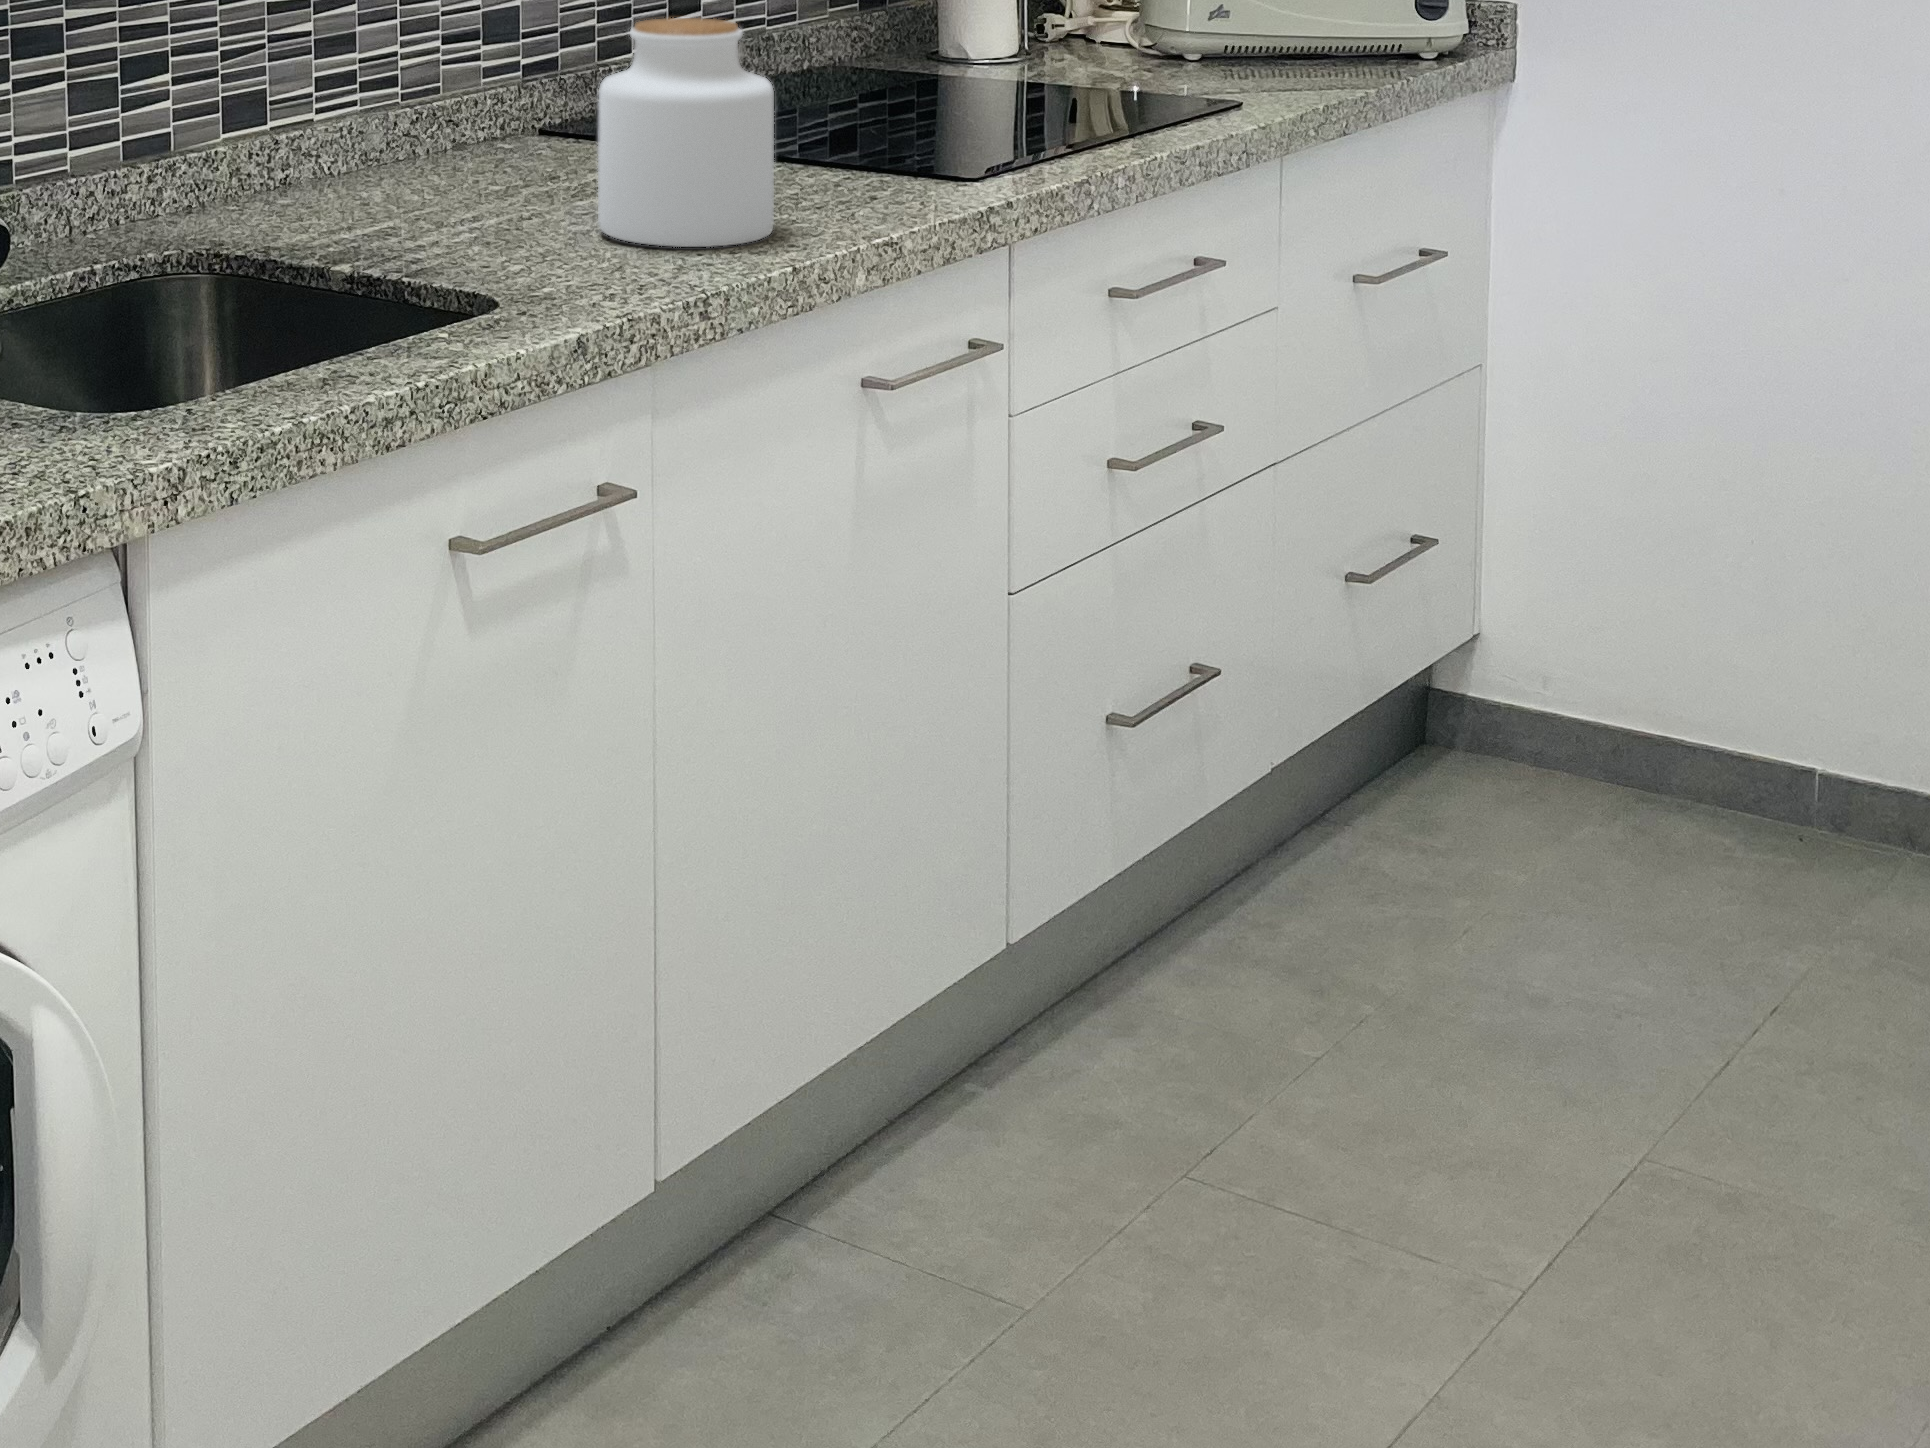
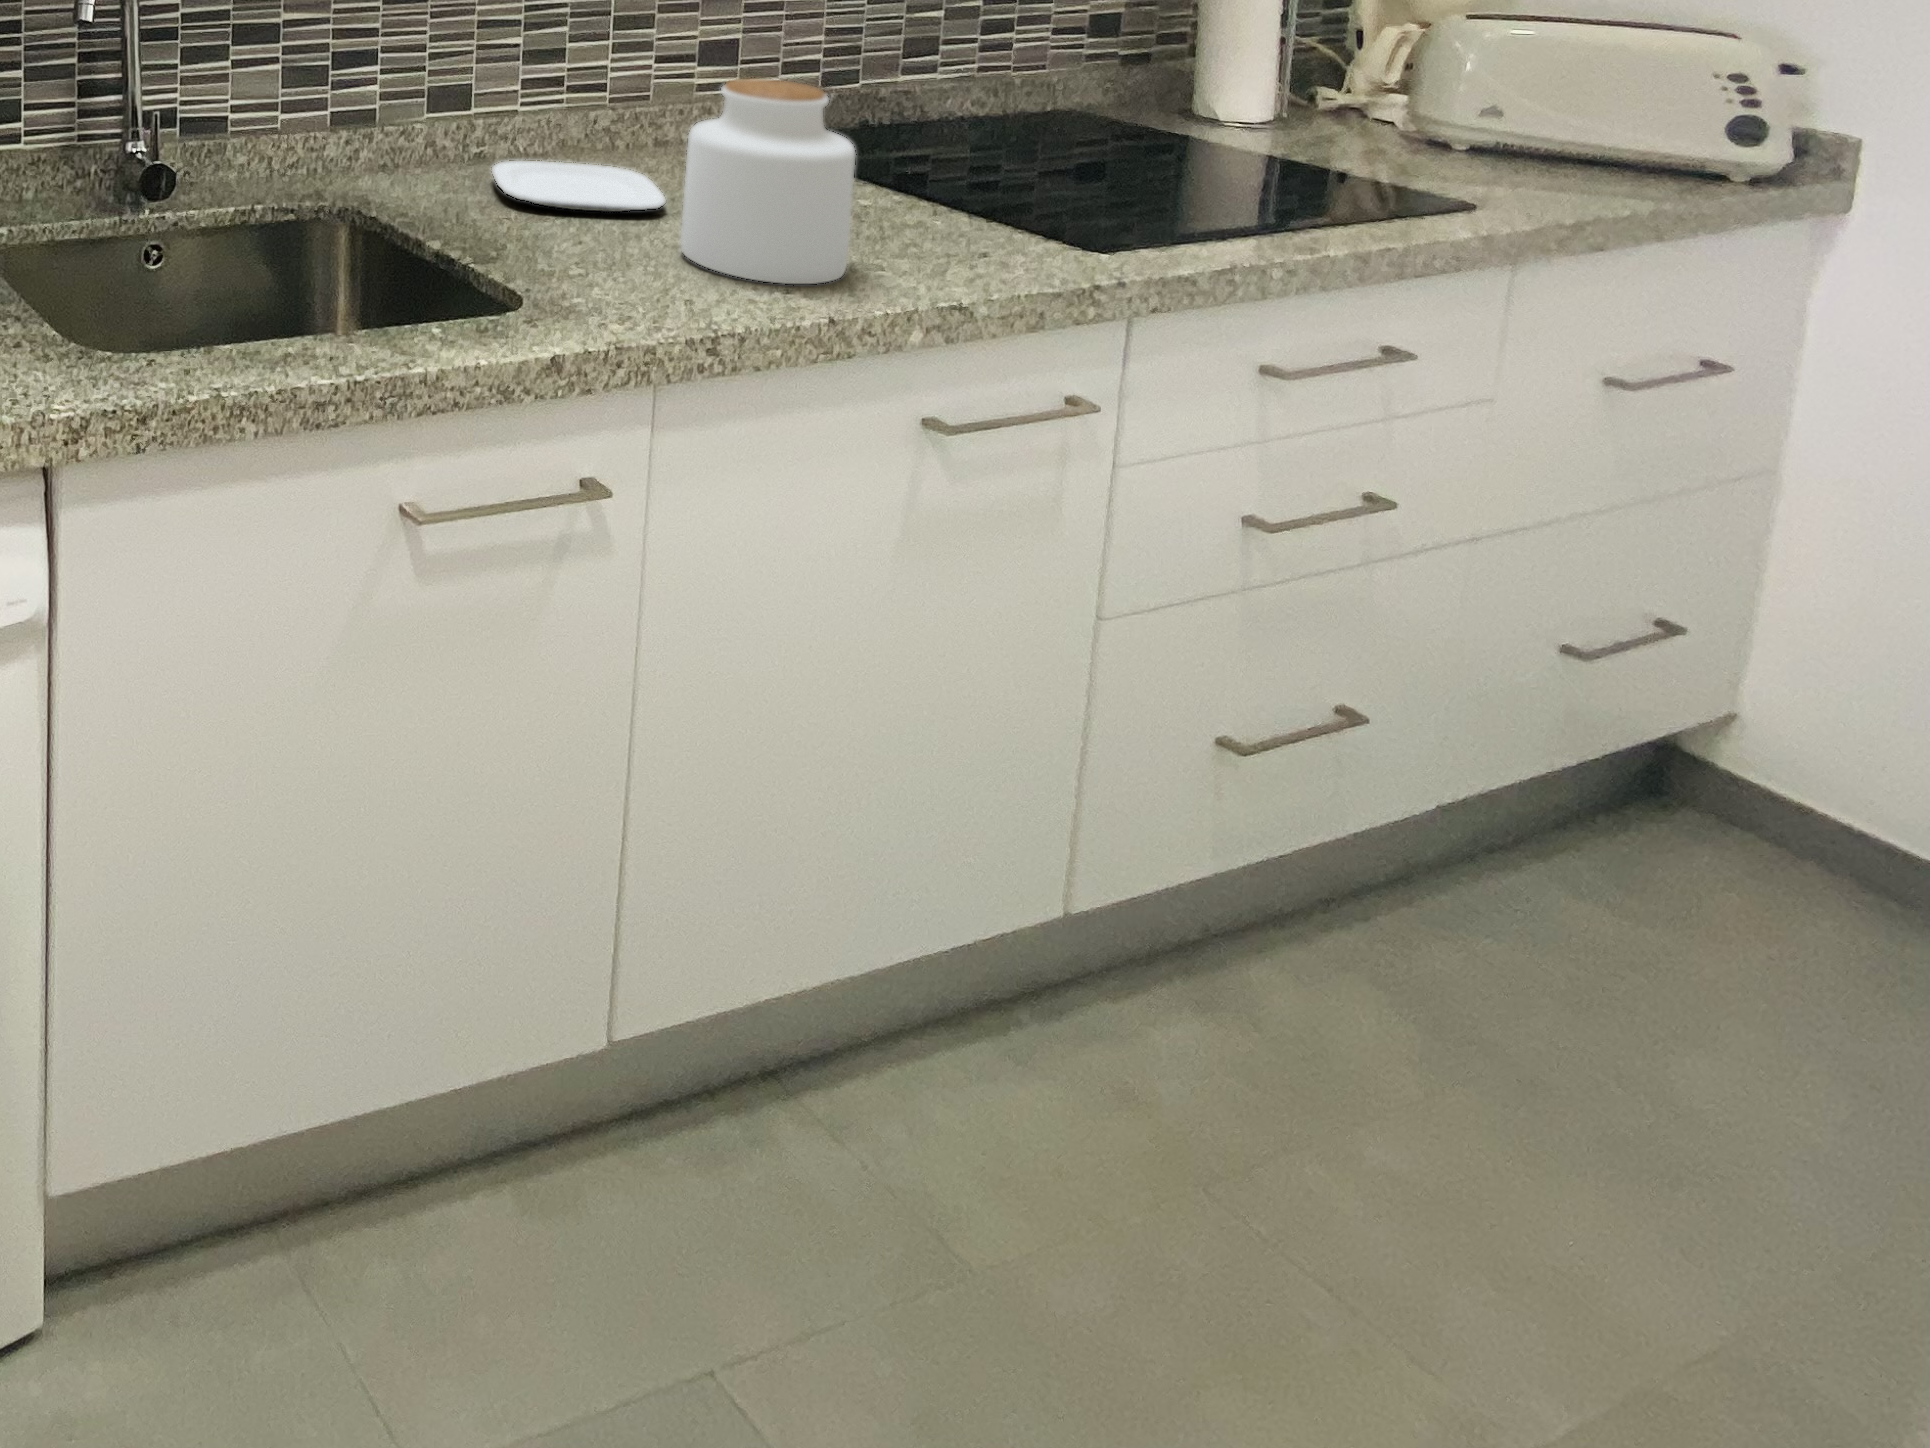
plate: none [325,168,545,217] -> present [492,161,665,212]

